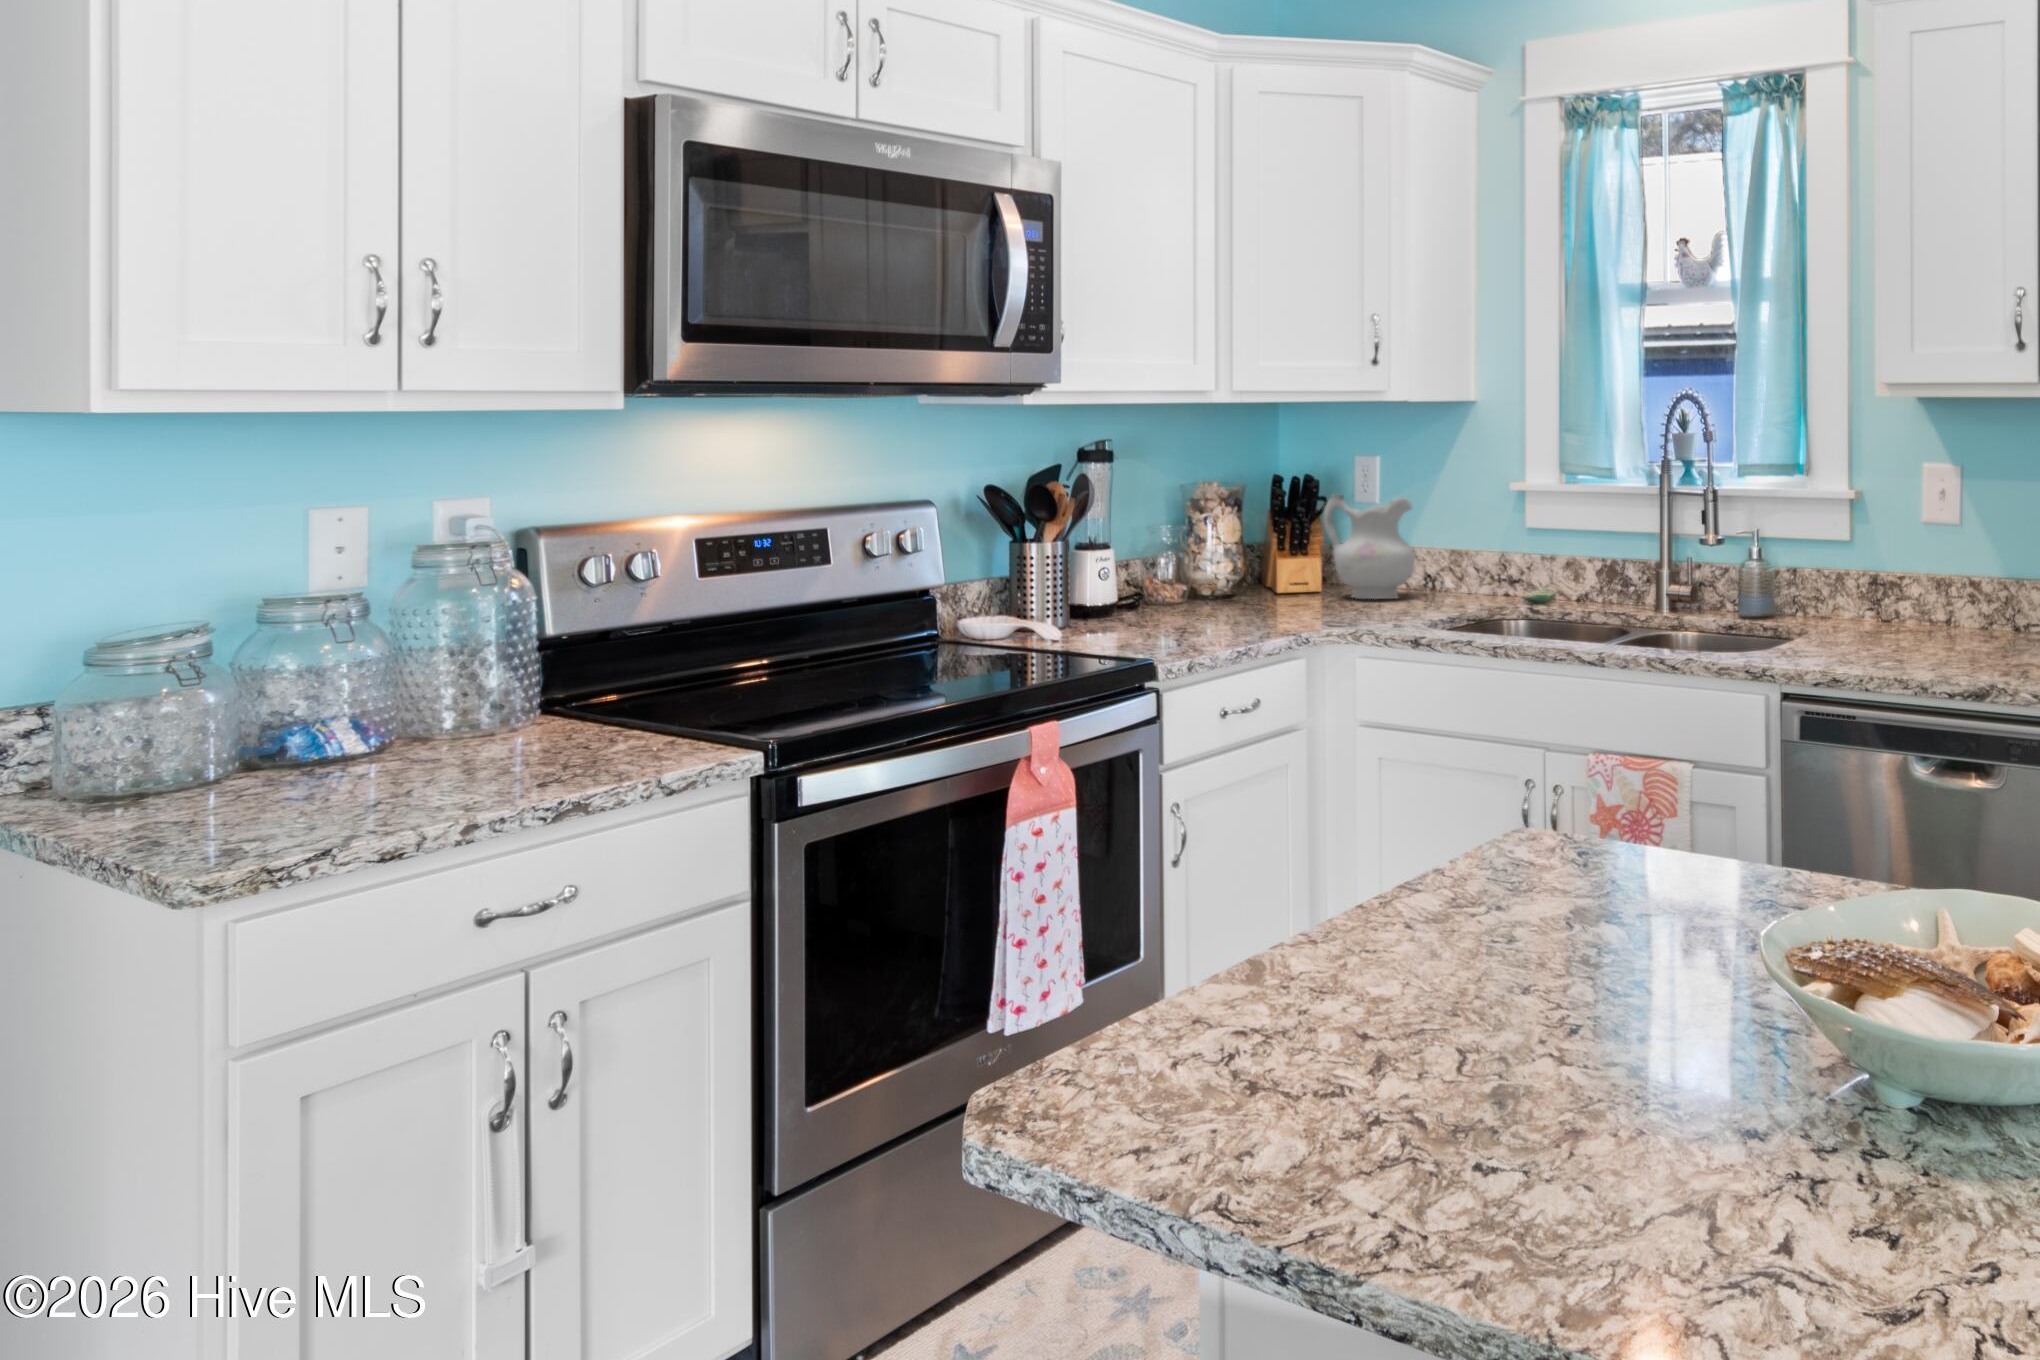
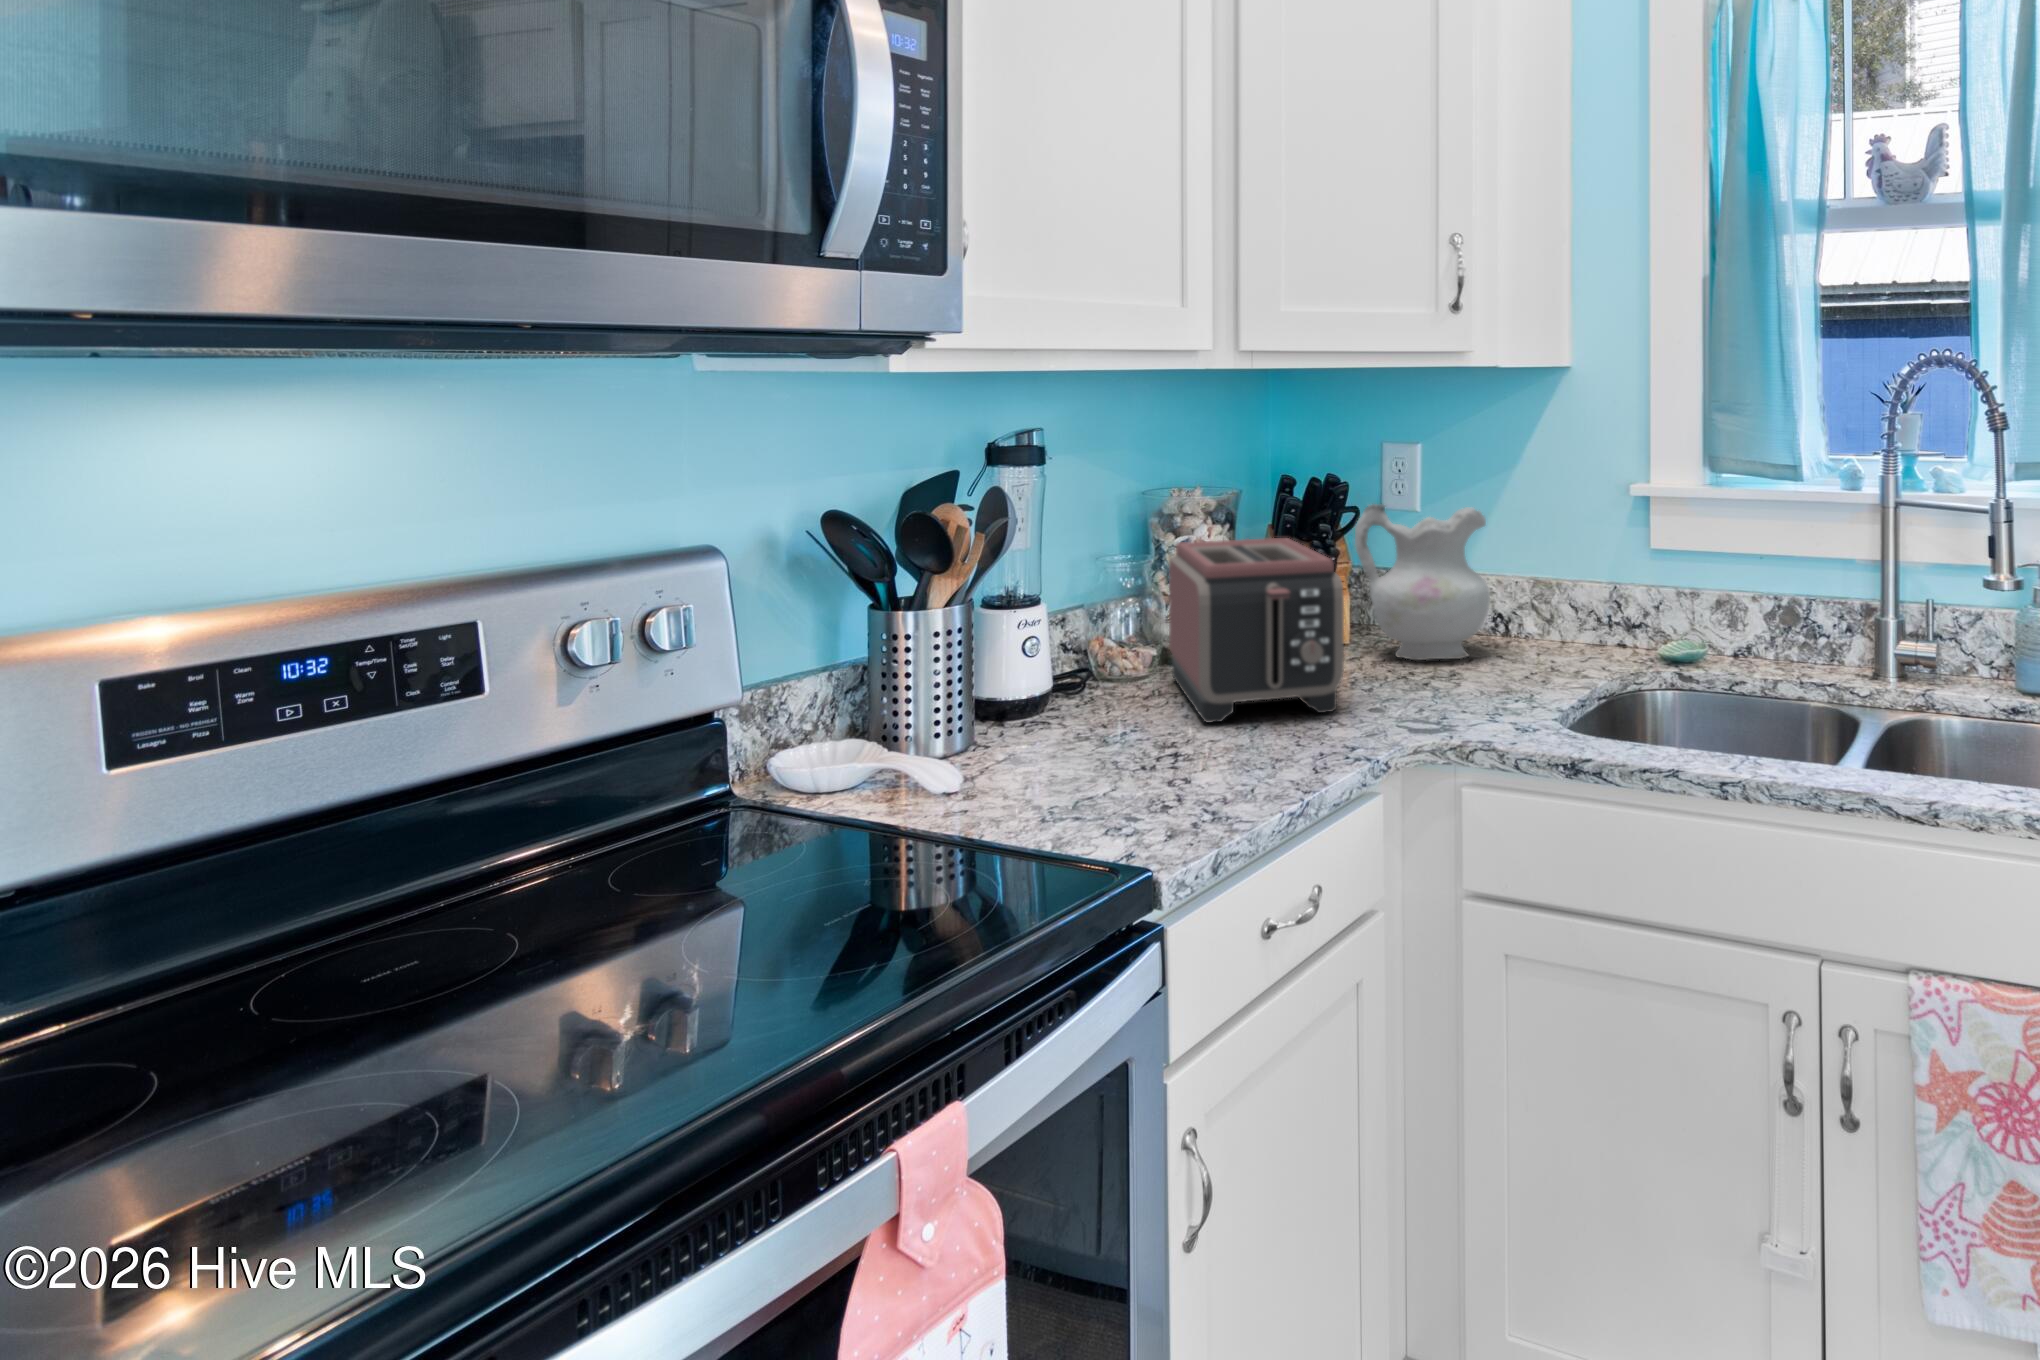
toaster: none [1195,514,1295,621] -> present [1169,538,1344,723]

